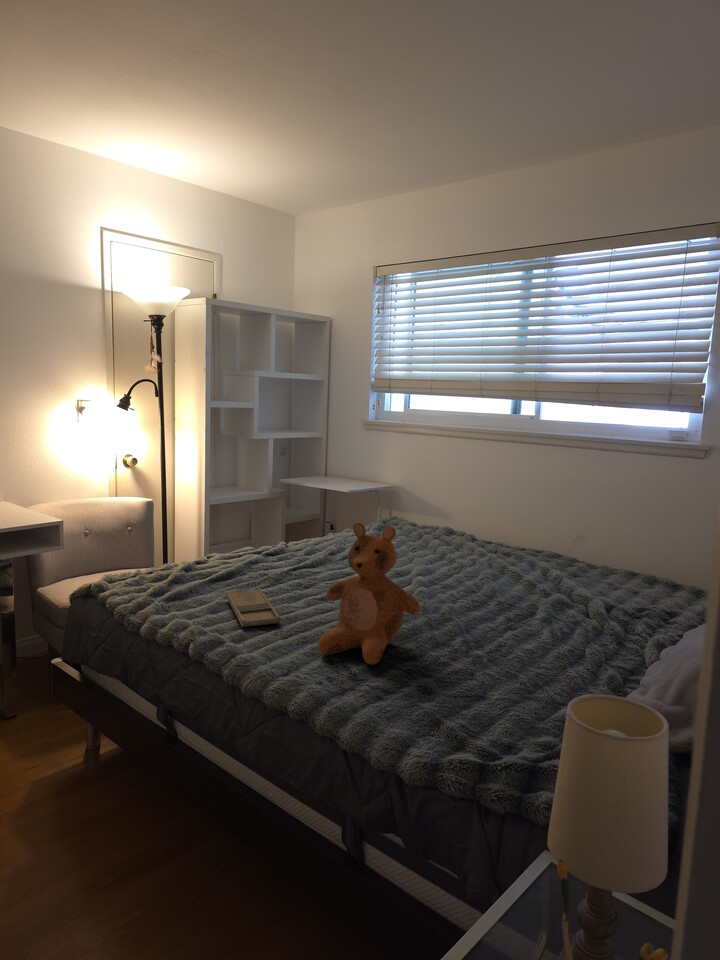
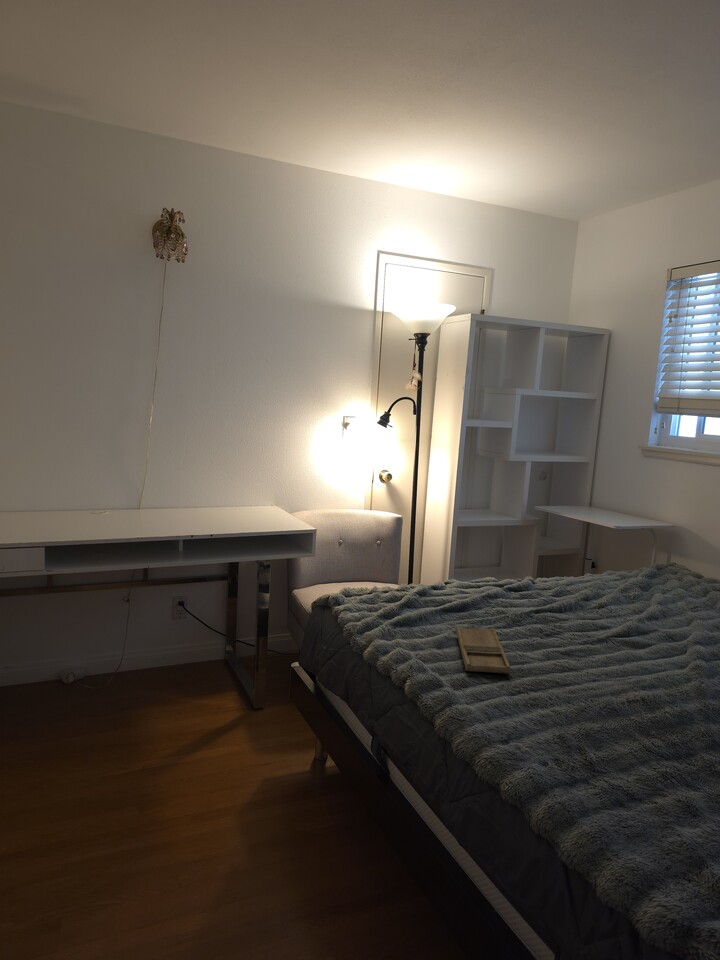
teddy bear: present [318,523,420,665] -> none [549,571,688,752]

